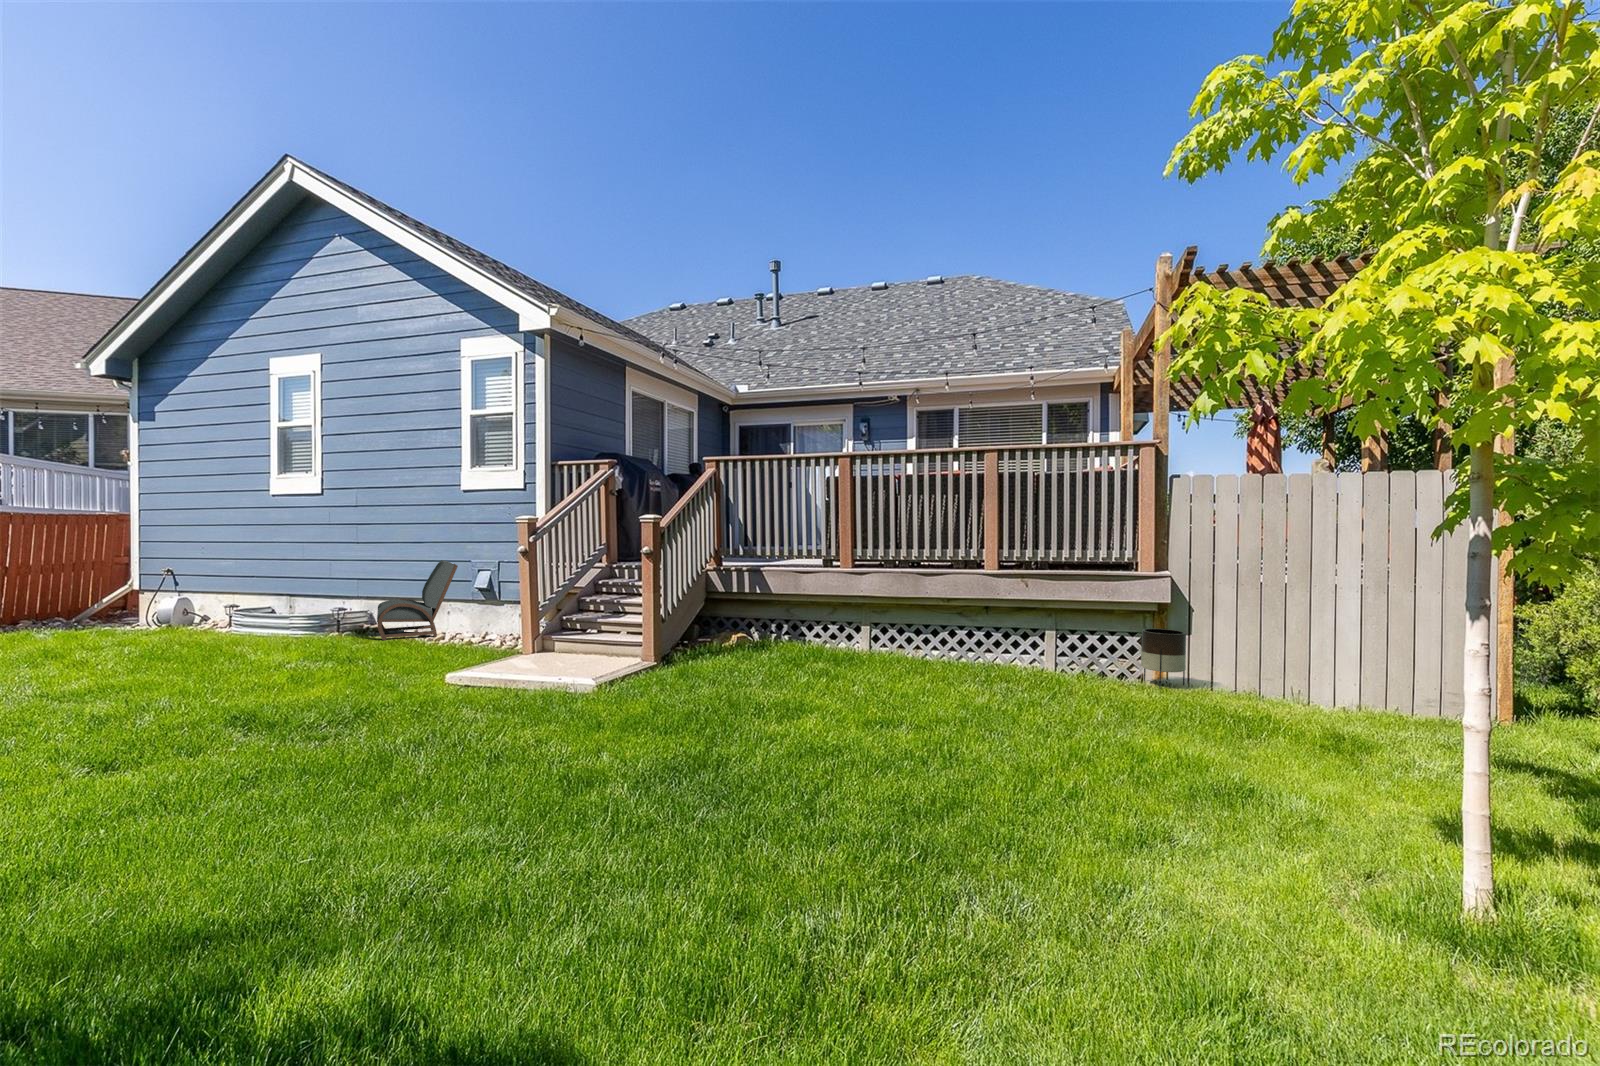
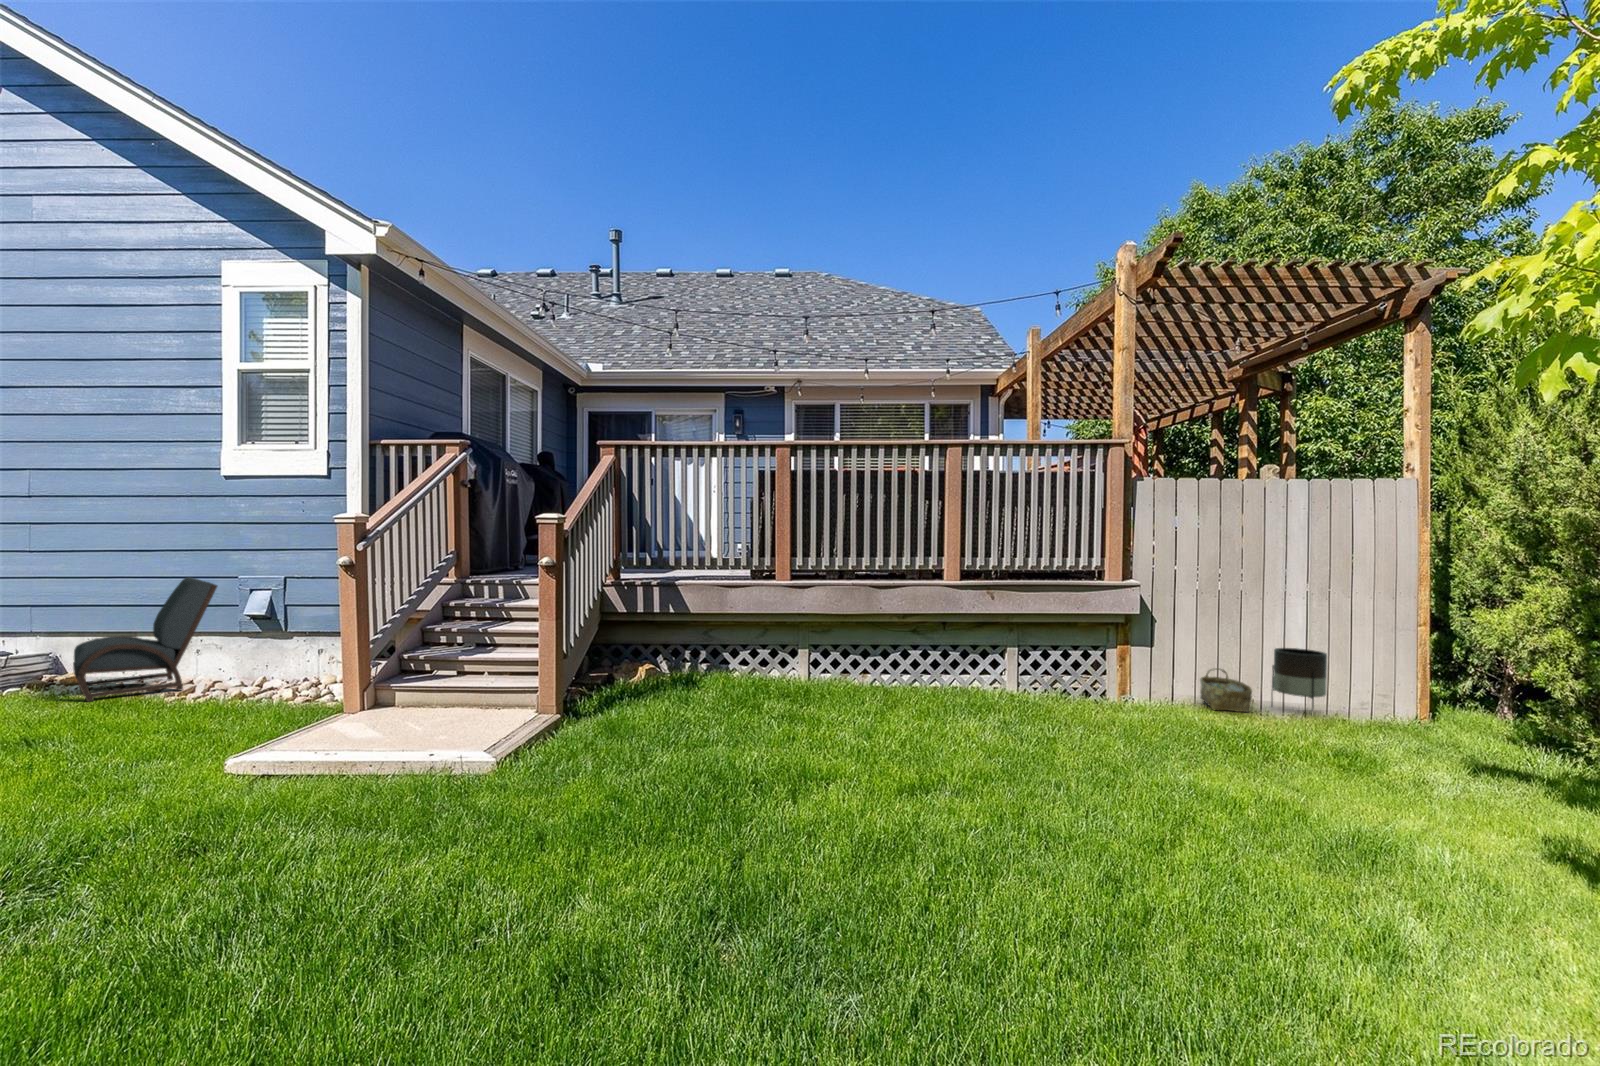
planter: present [1141,628,1186,688] -> present [1272,648,1327,714]
woven basket: none [1227,657,1276,699] -> present [1200,668,1252,712]

